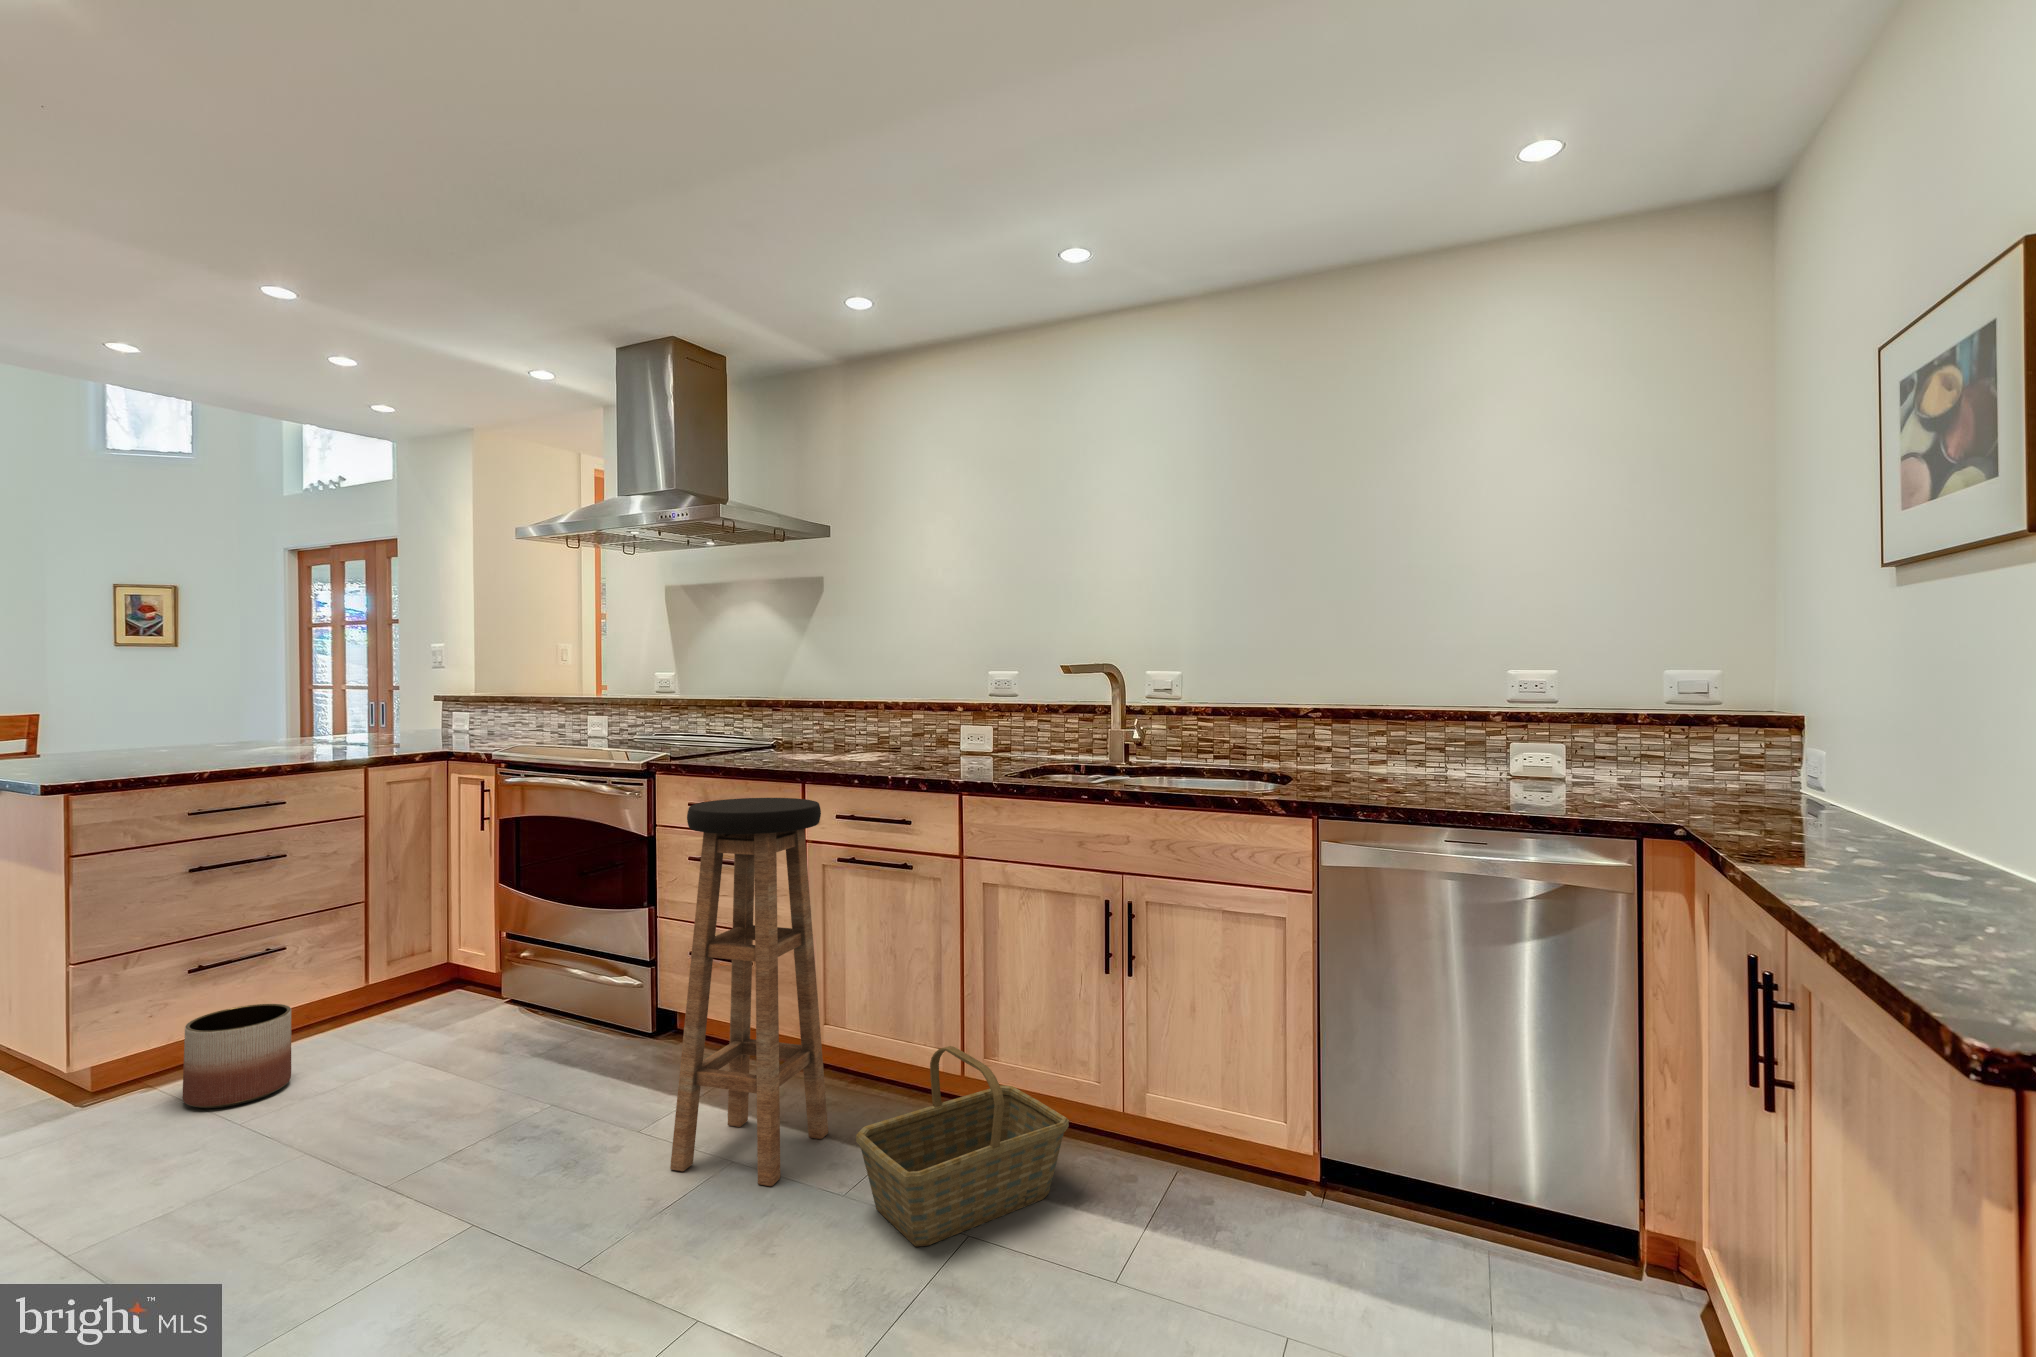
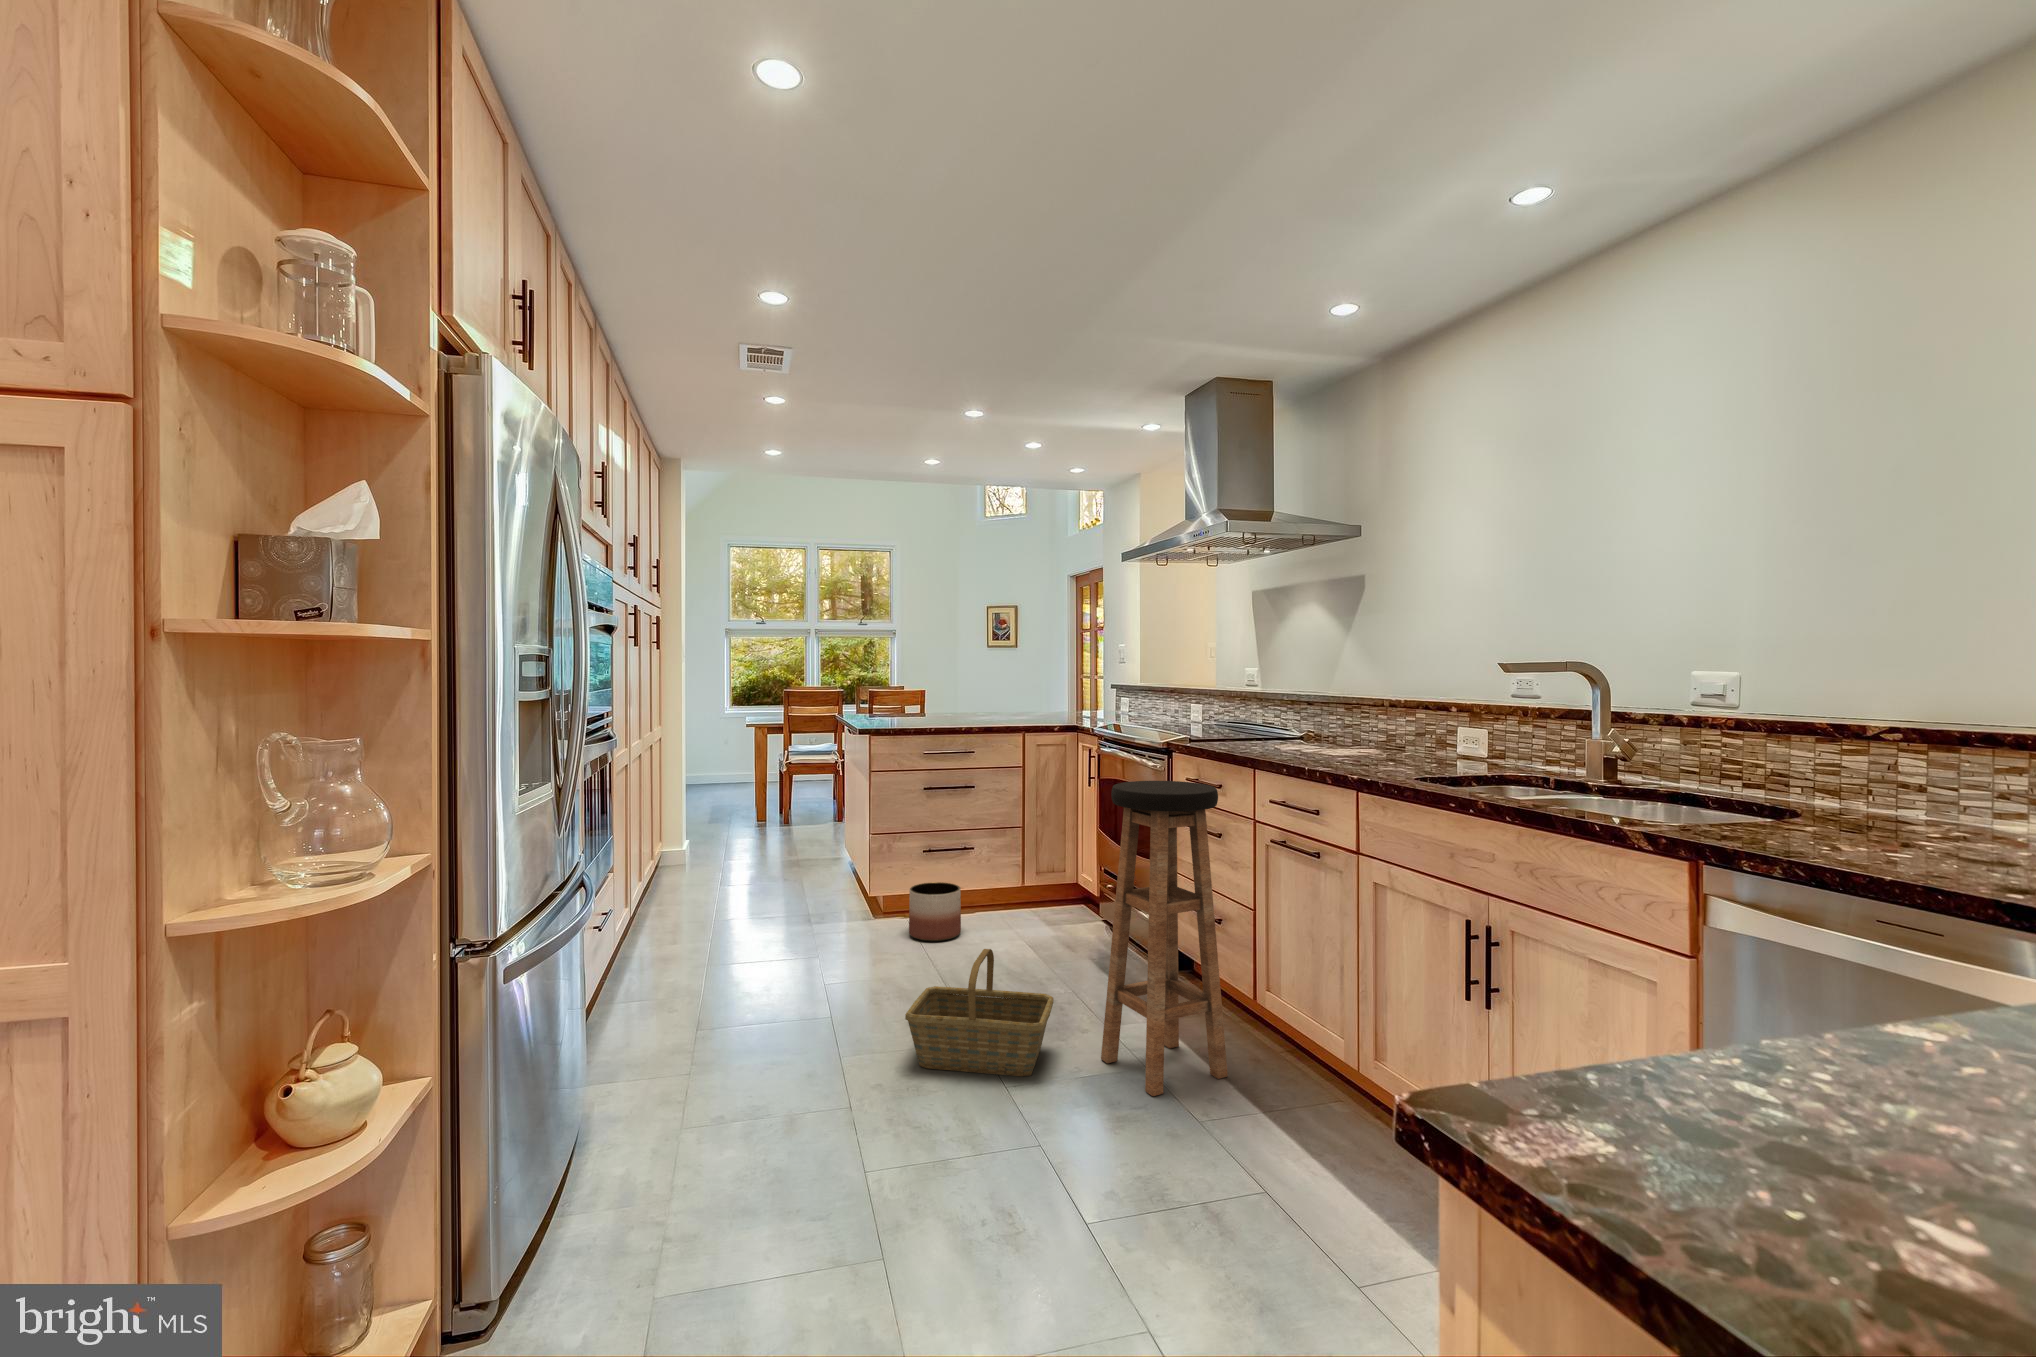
basket: present [856,1046,1069,1247] -> present [905,949,1053,1076]

